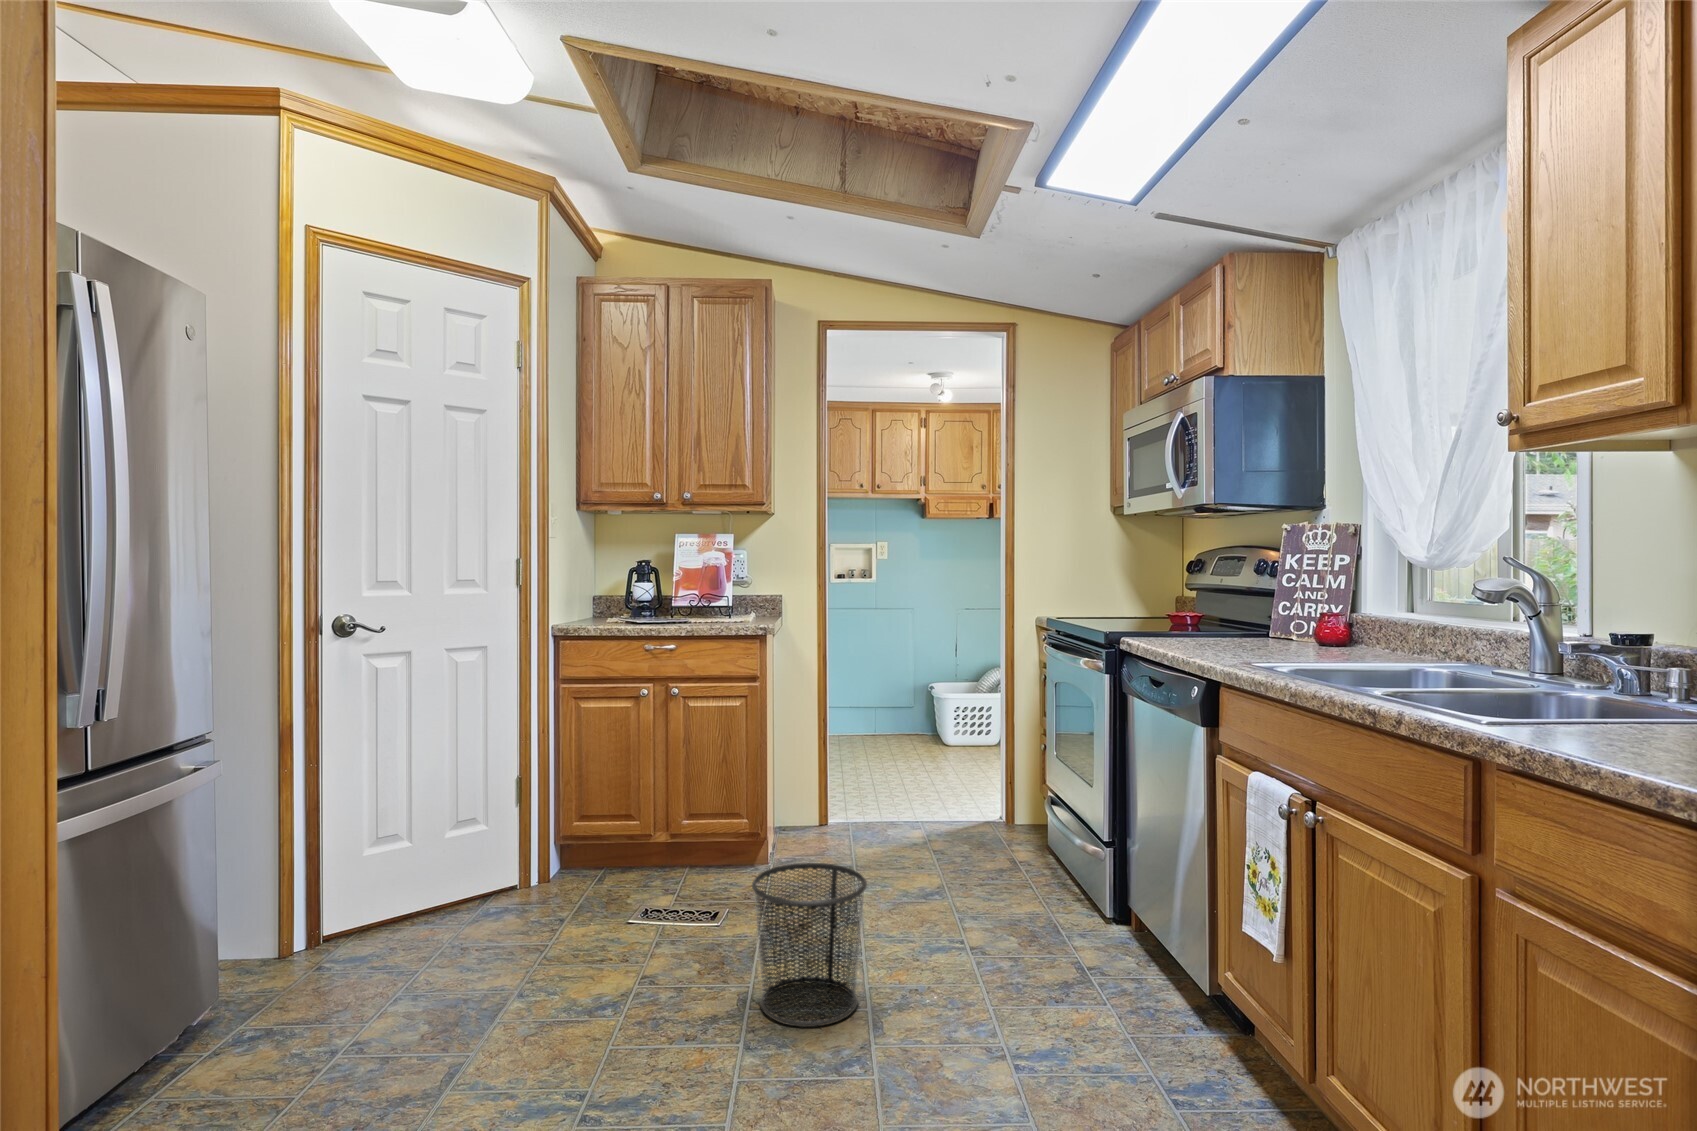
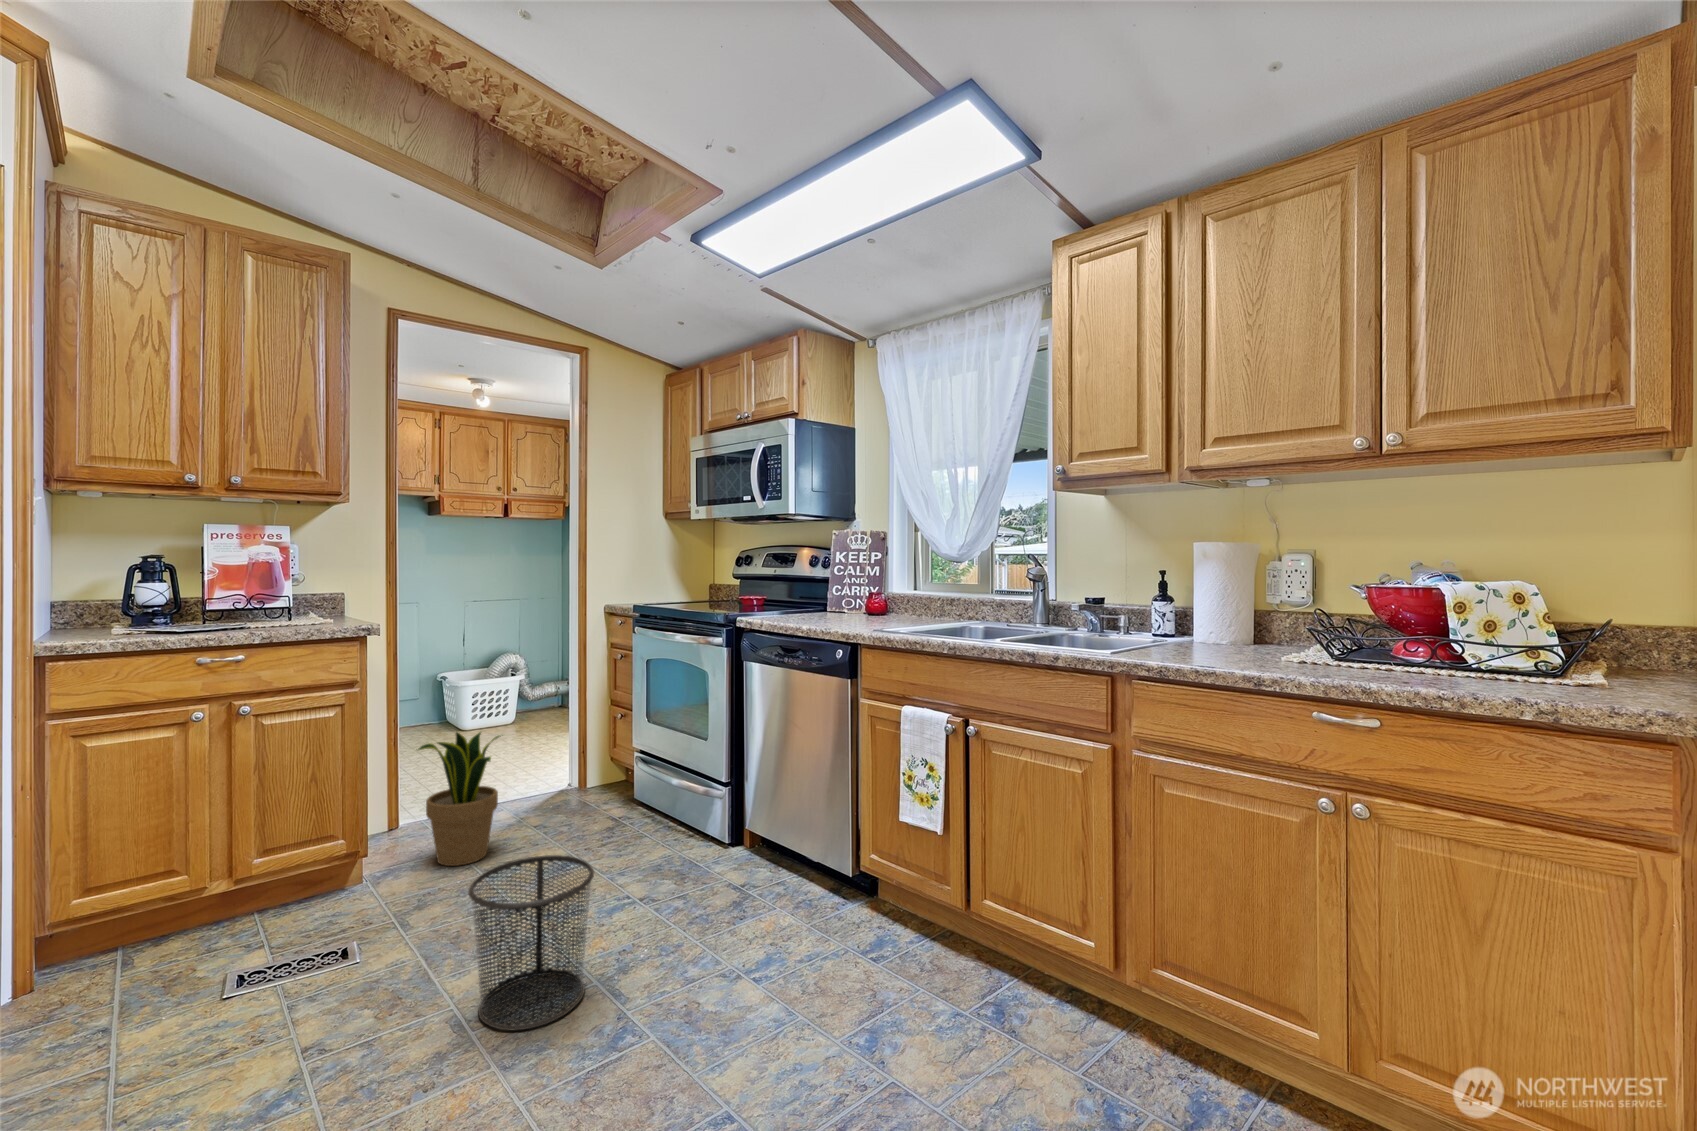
potted plant: none [812,735,893,871] -> present [418,732,500,866]

